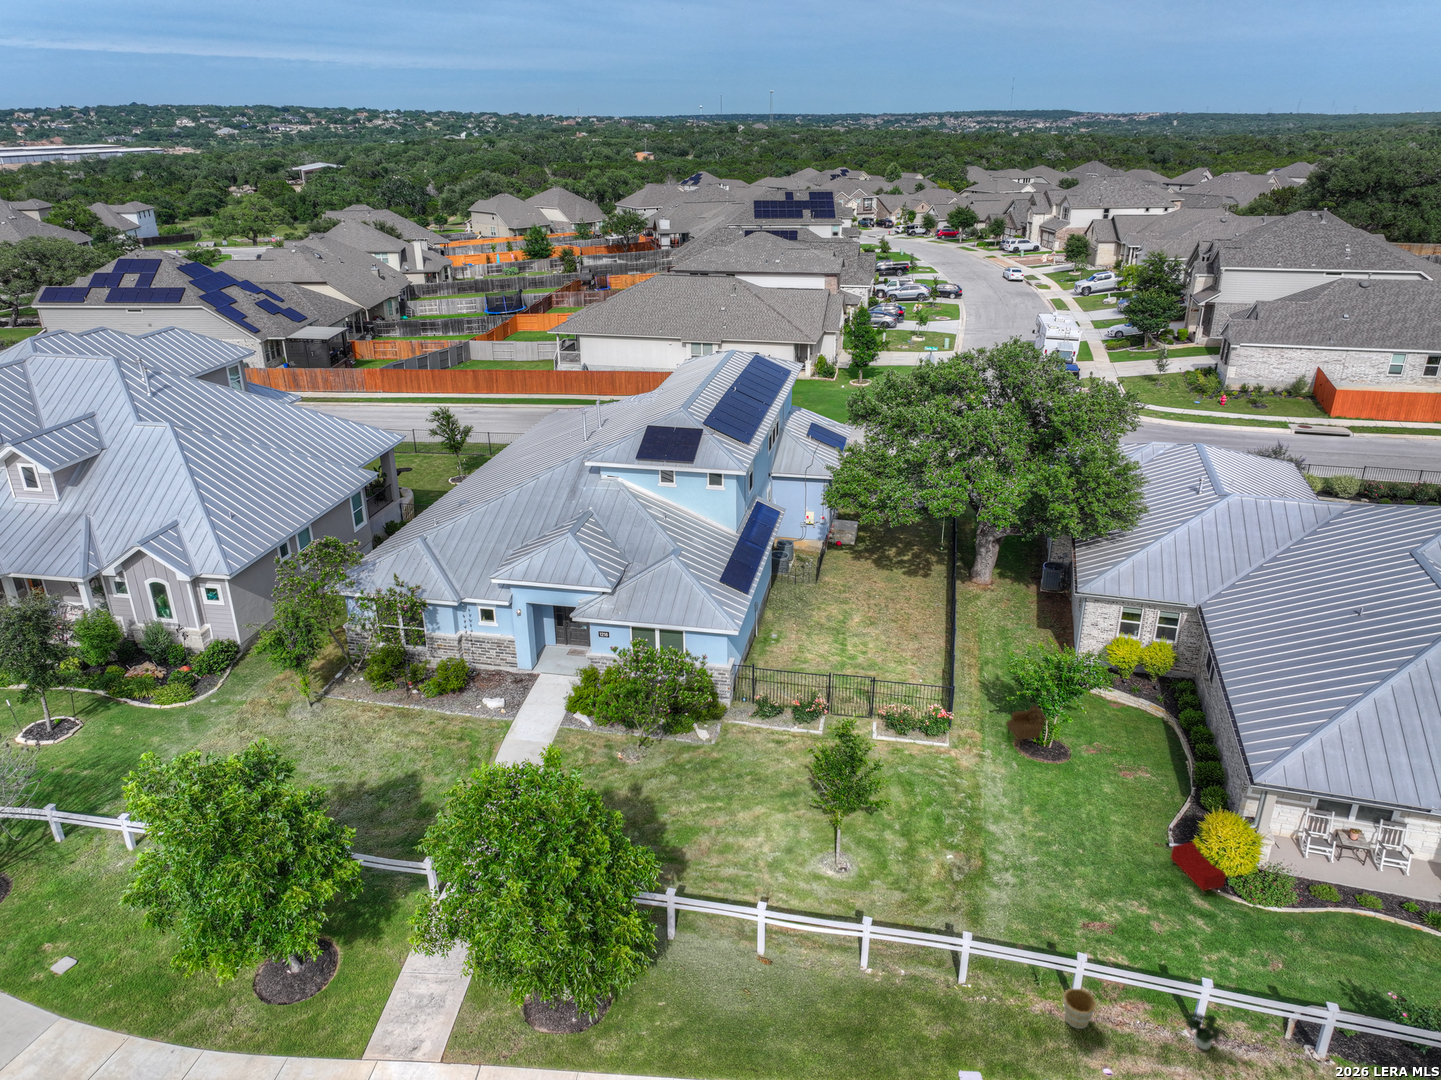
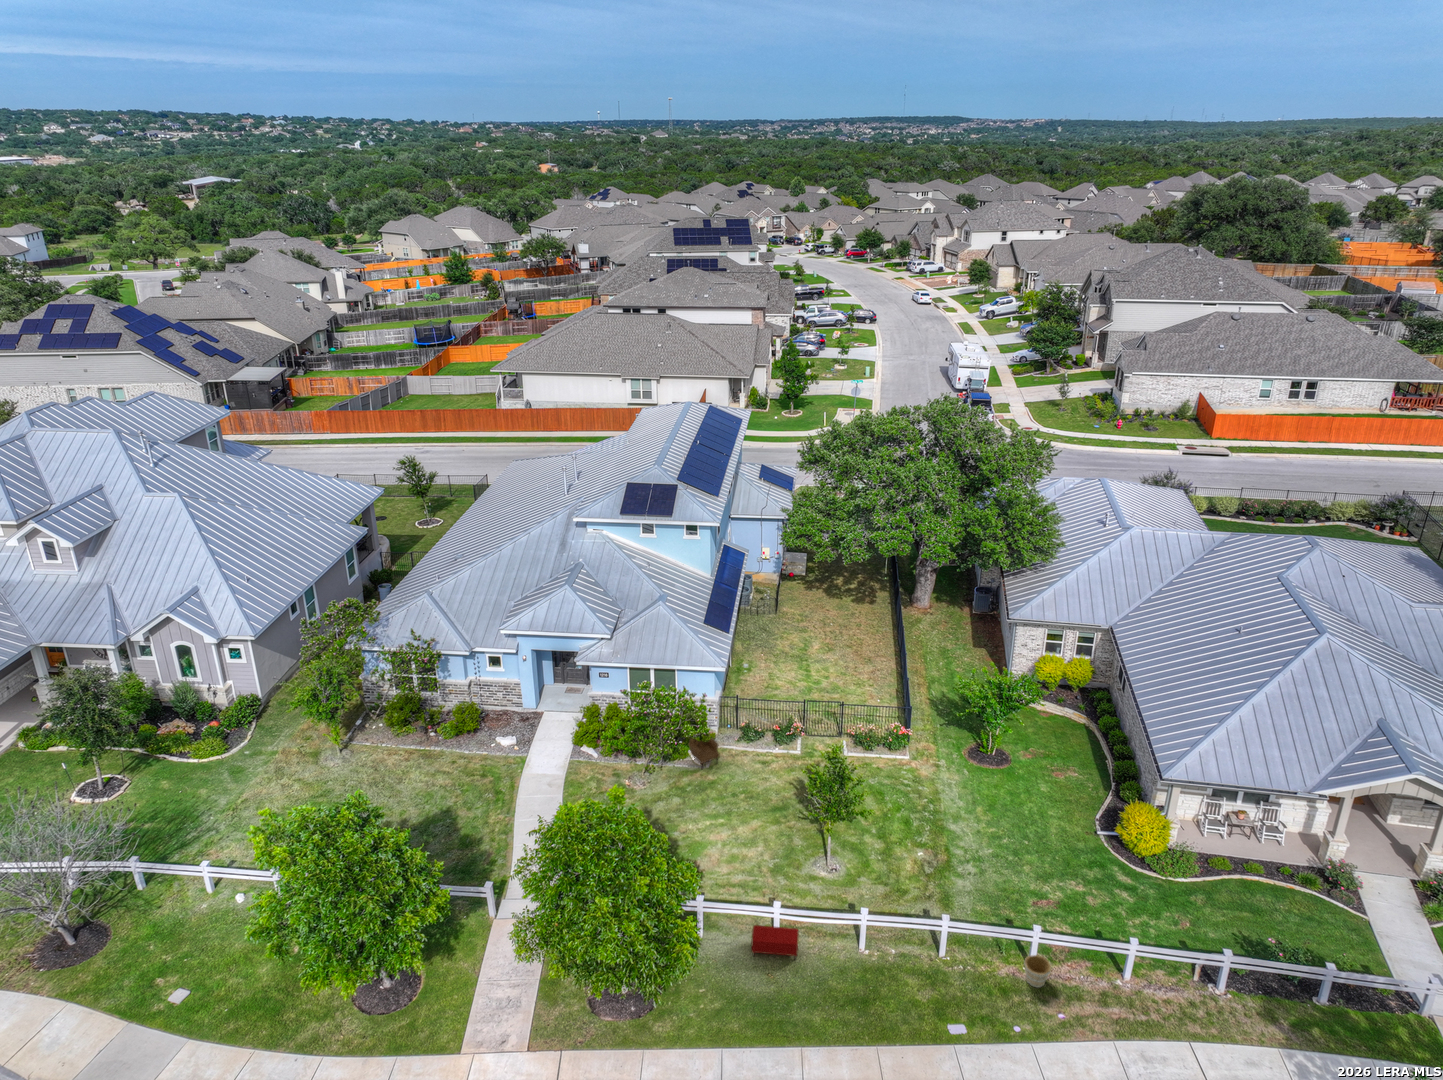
armchair: present [1006,705,1046,745] -> present [688,738,720,768]
bench: present [1171,842,1226,895] -> present [752,925,798,959]
potted plant: present [1186,1012,1228,1050] -> none [1120,967,1154,996]

